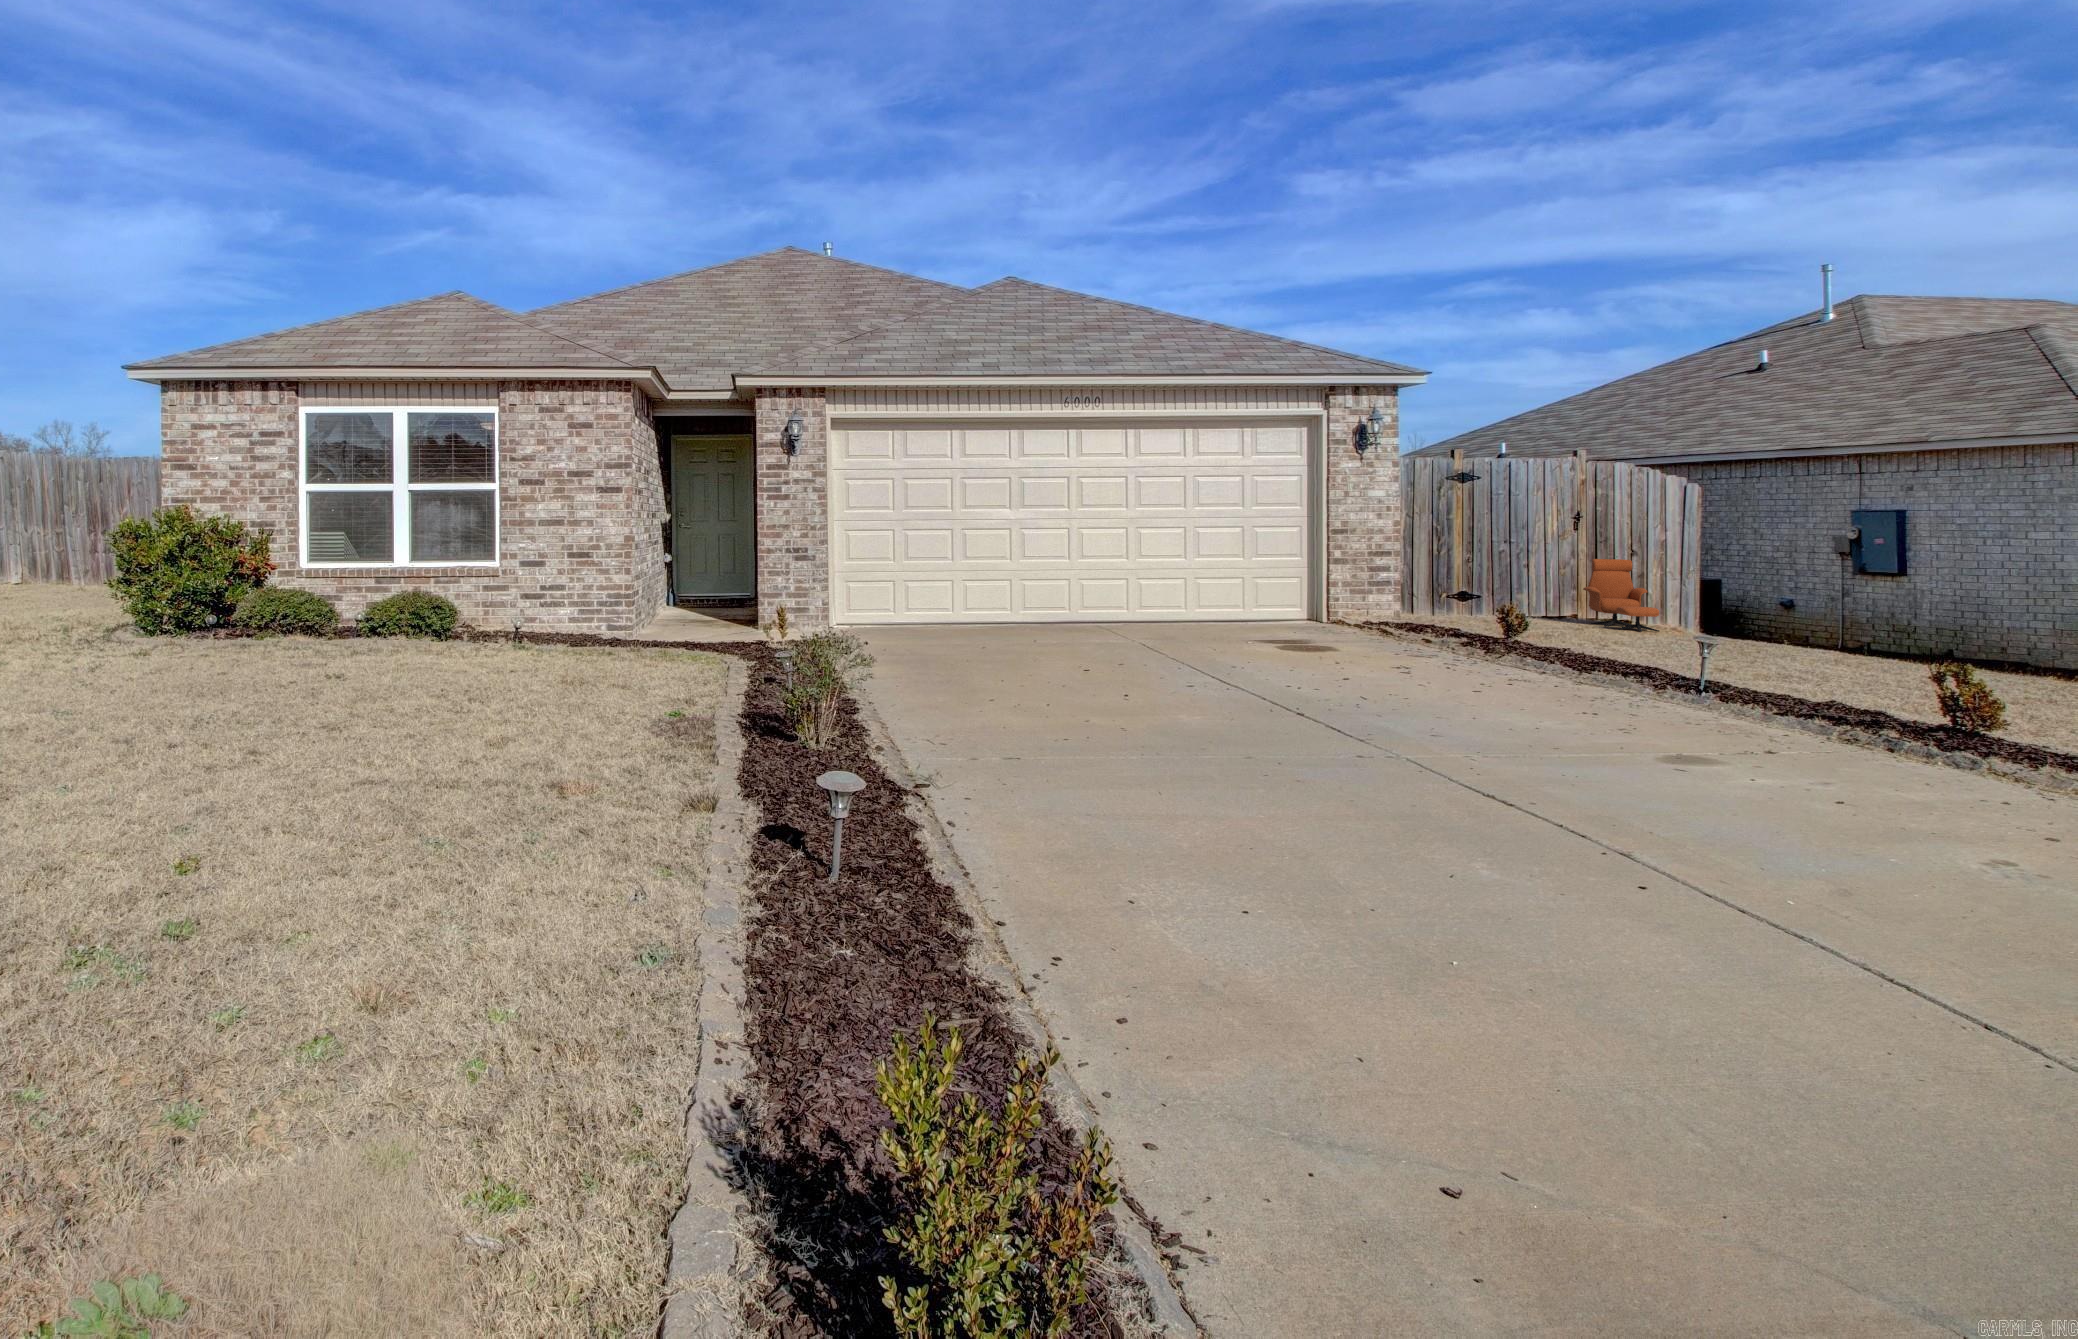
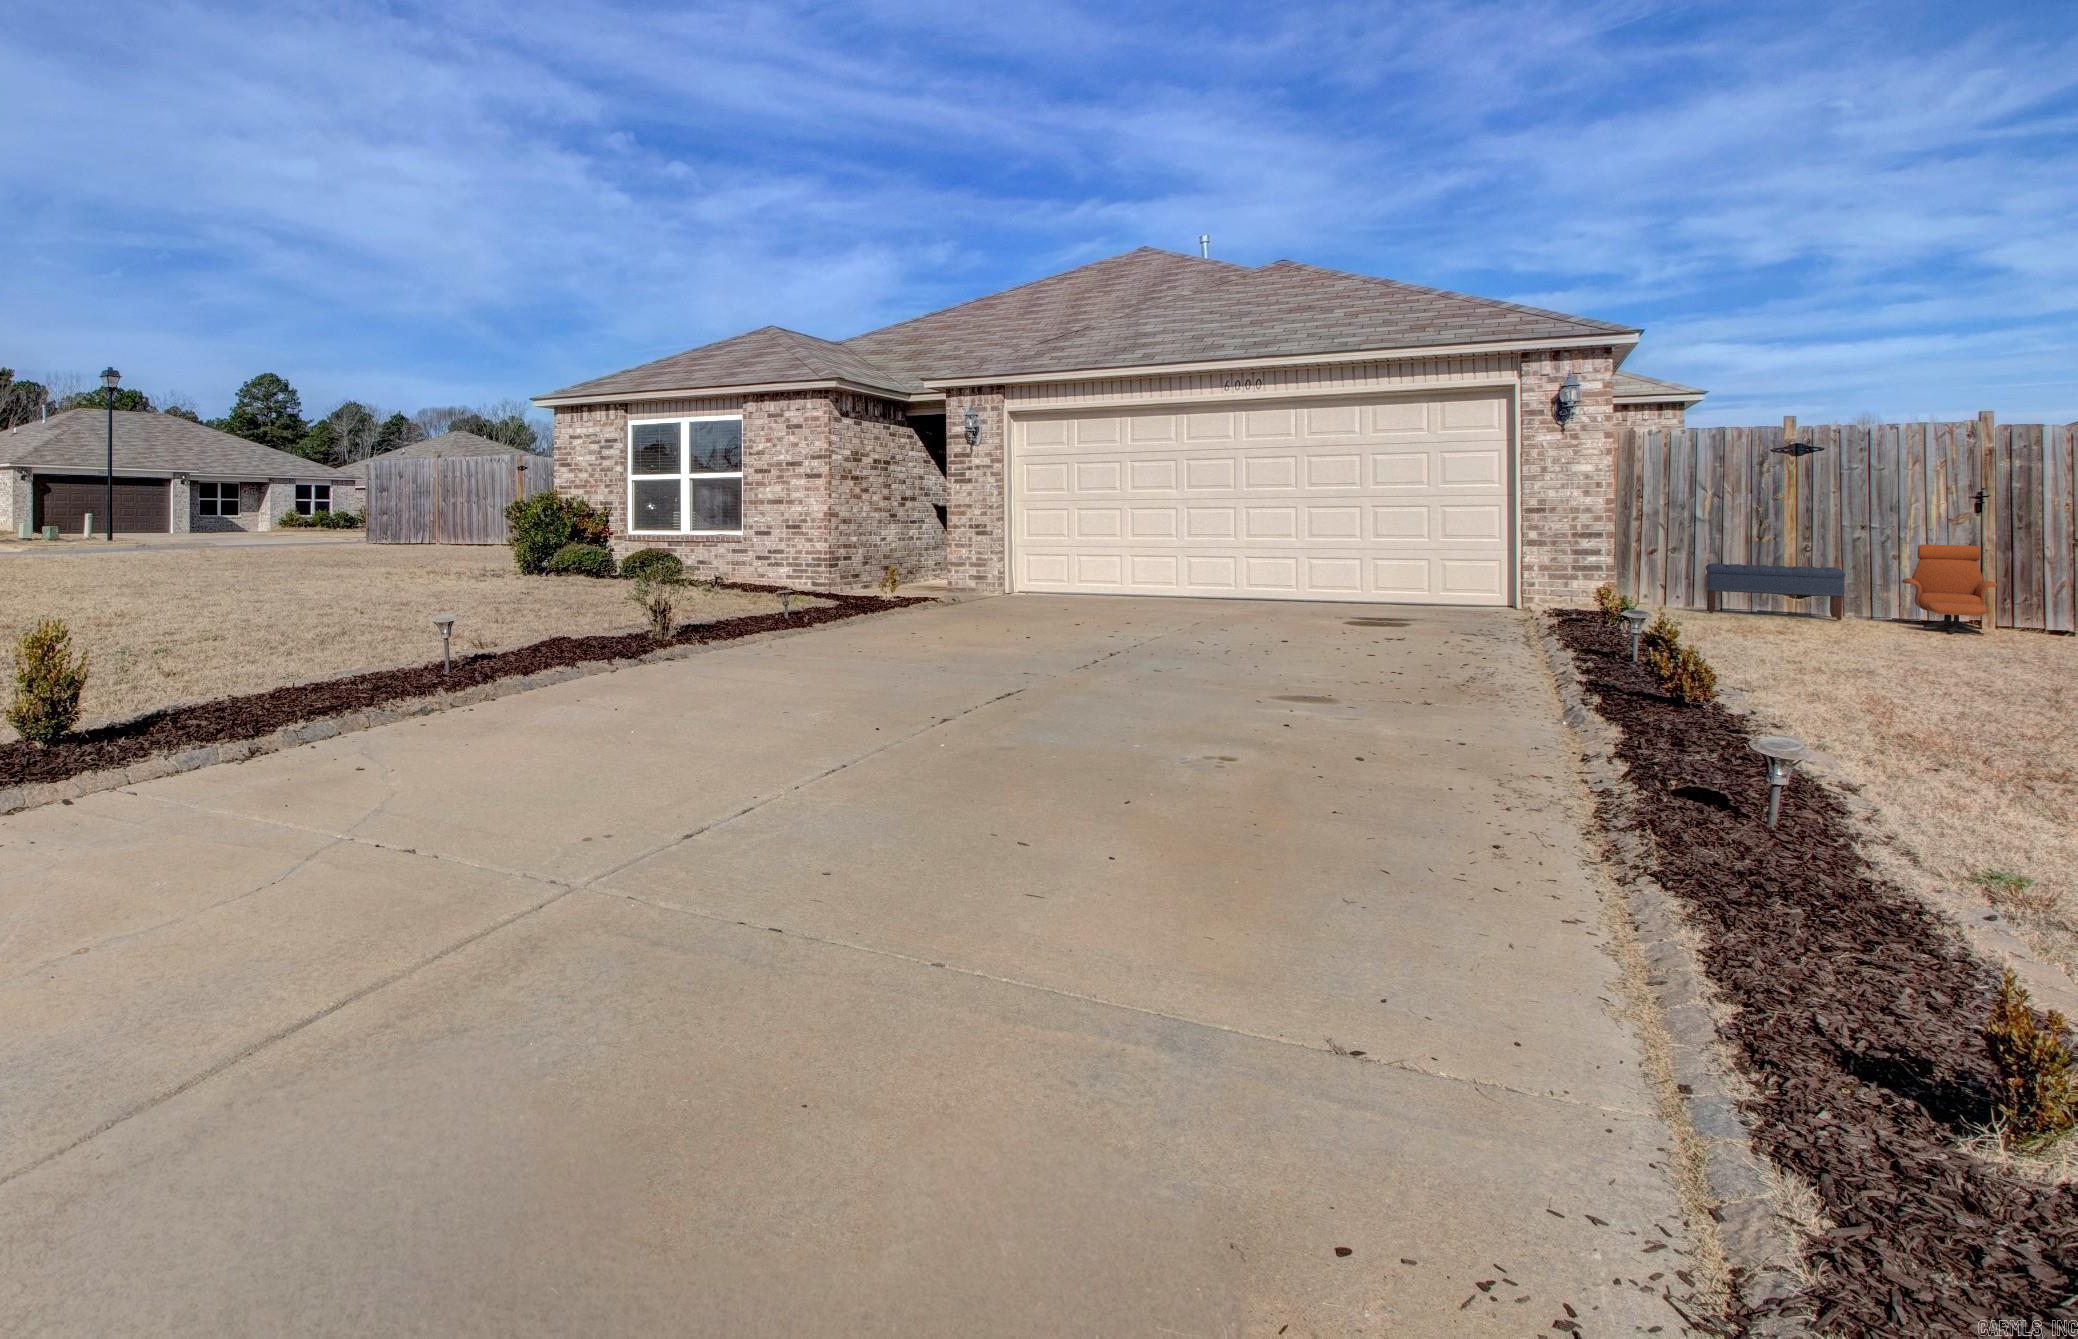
bench: none [1444,577,1554,623] -> present [1706,563,1845,620]

